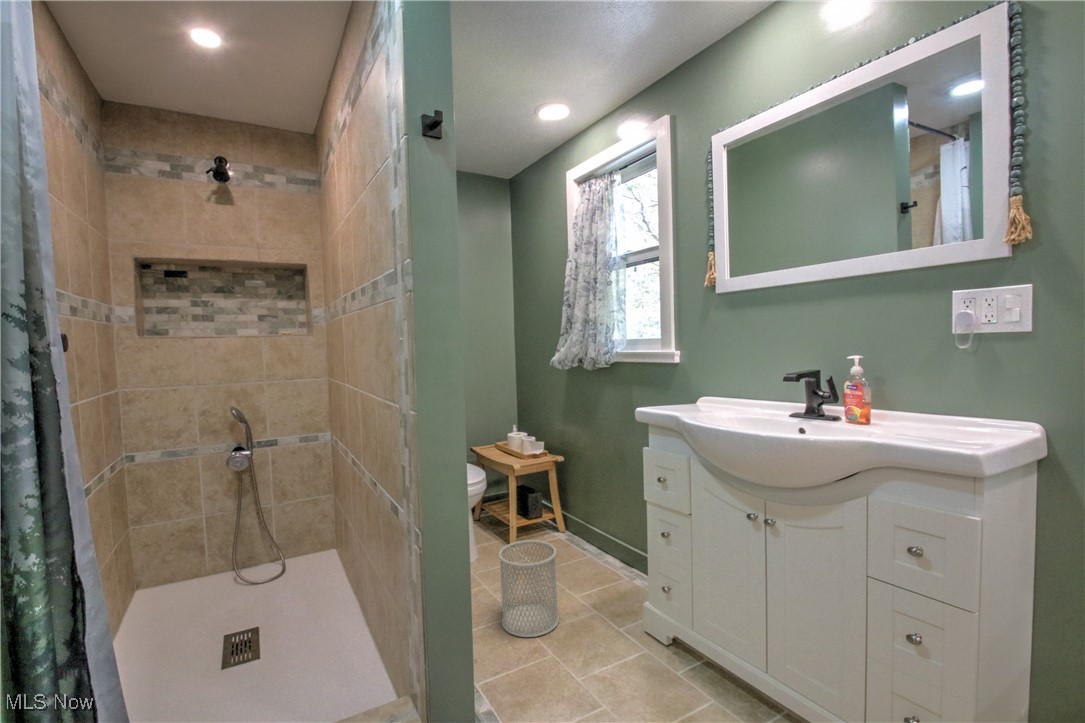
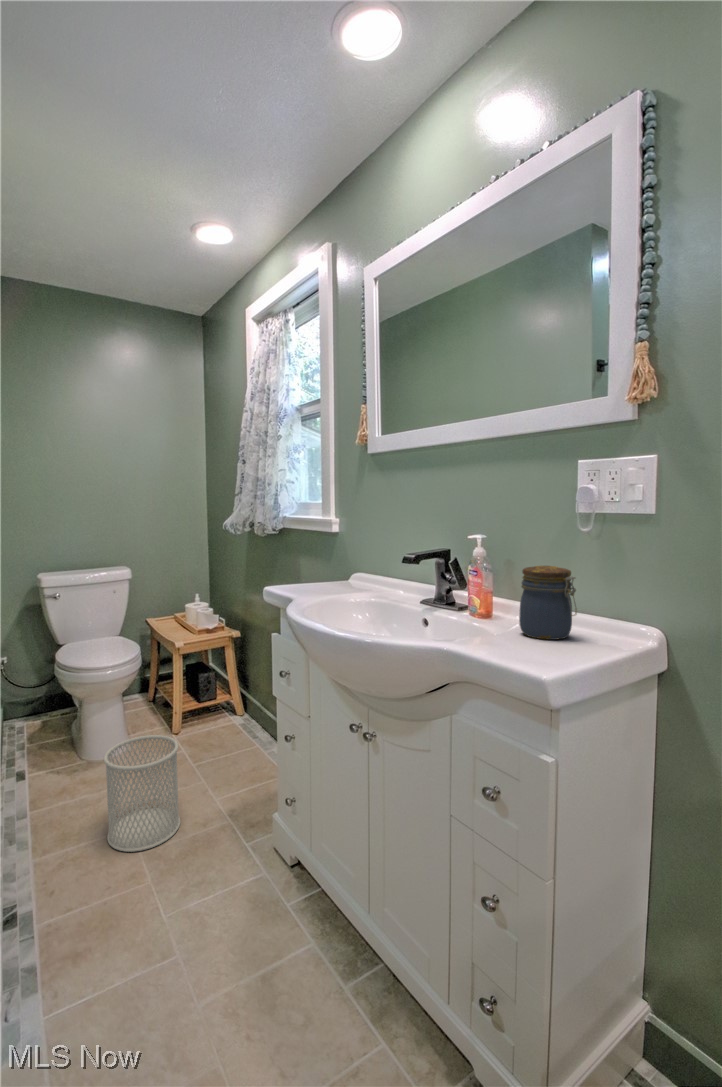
jar: none [911,378,969,437] -> present [519,566,576,640]

